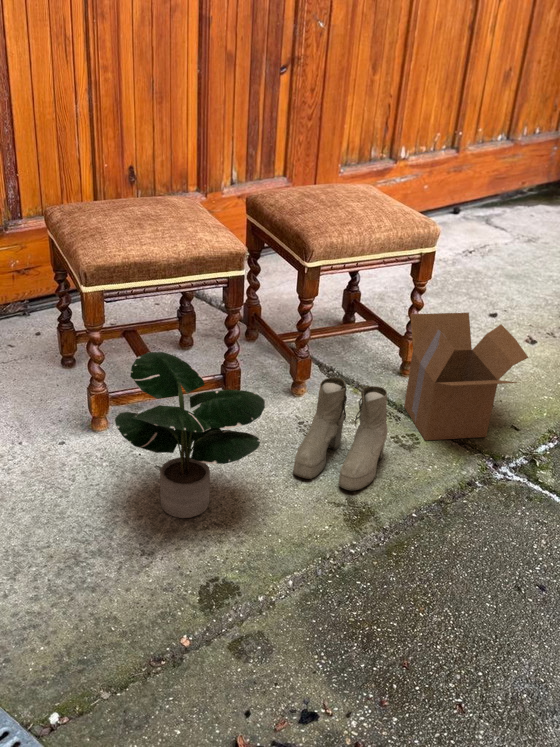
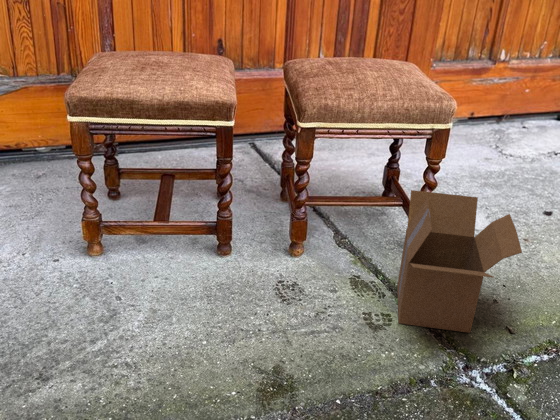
potted plant: present [115,352,265,518] -> none [33,183,191,352]
boots: present [293,378,388,491] -> none [237,239,347,360]

